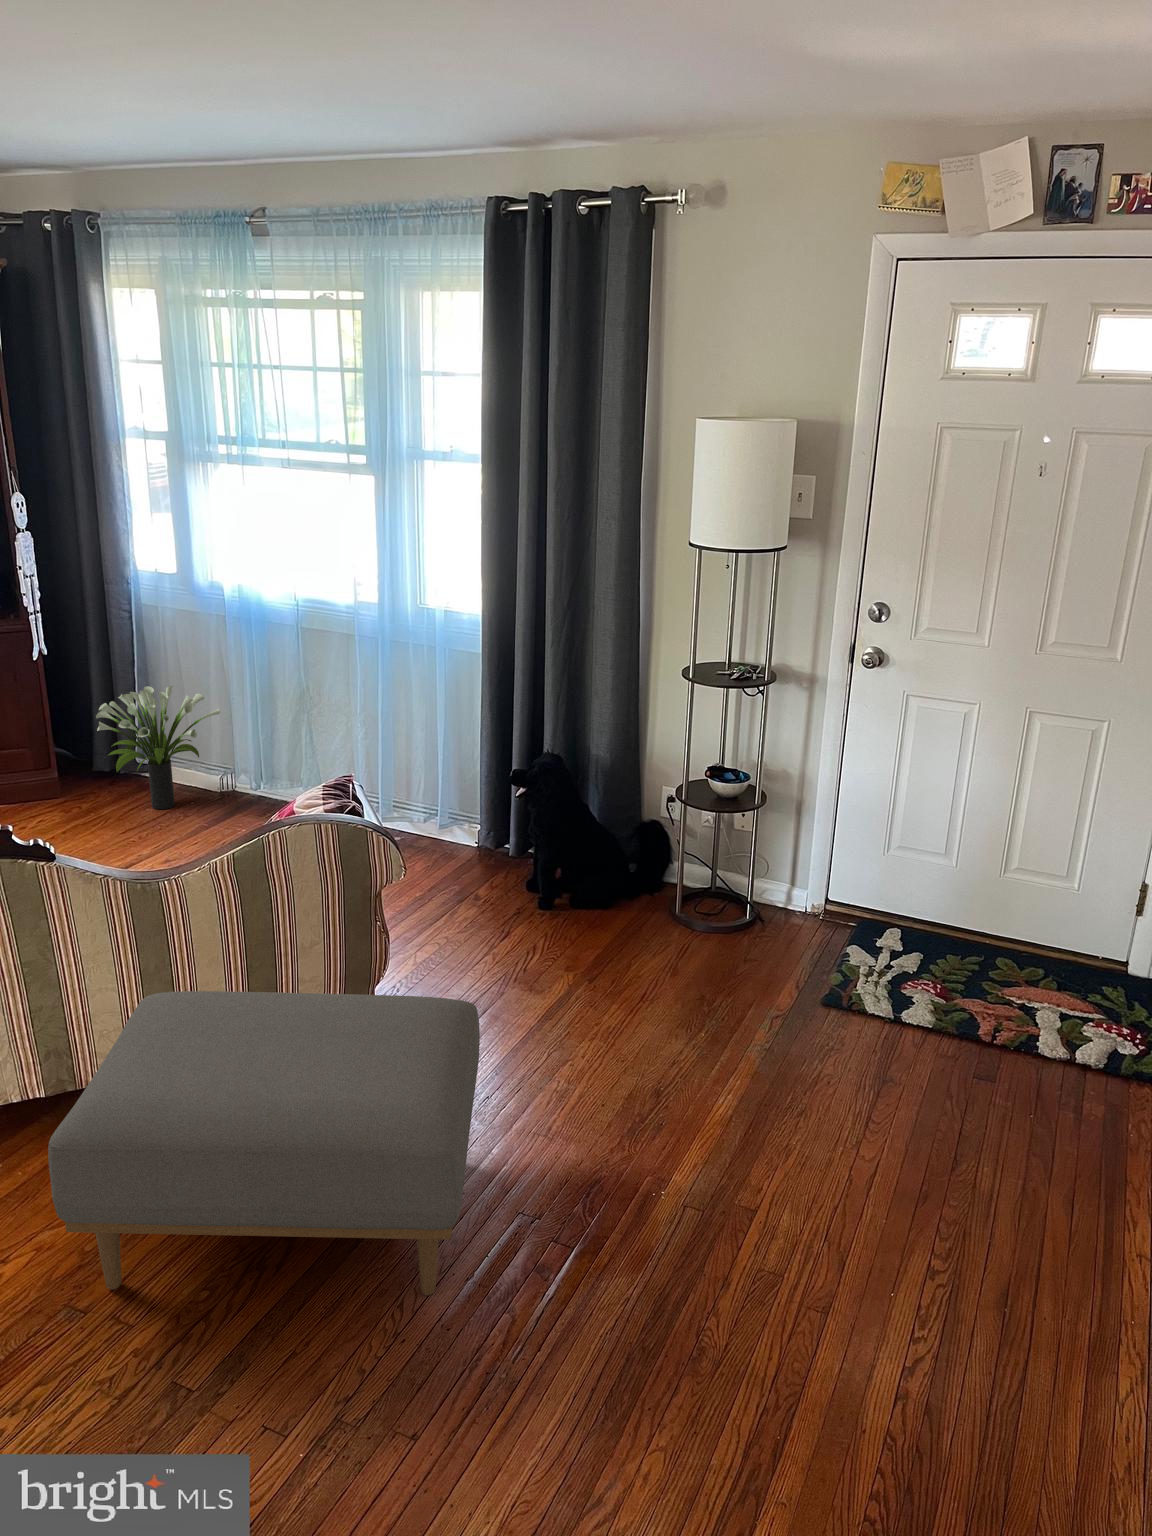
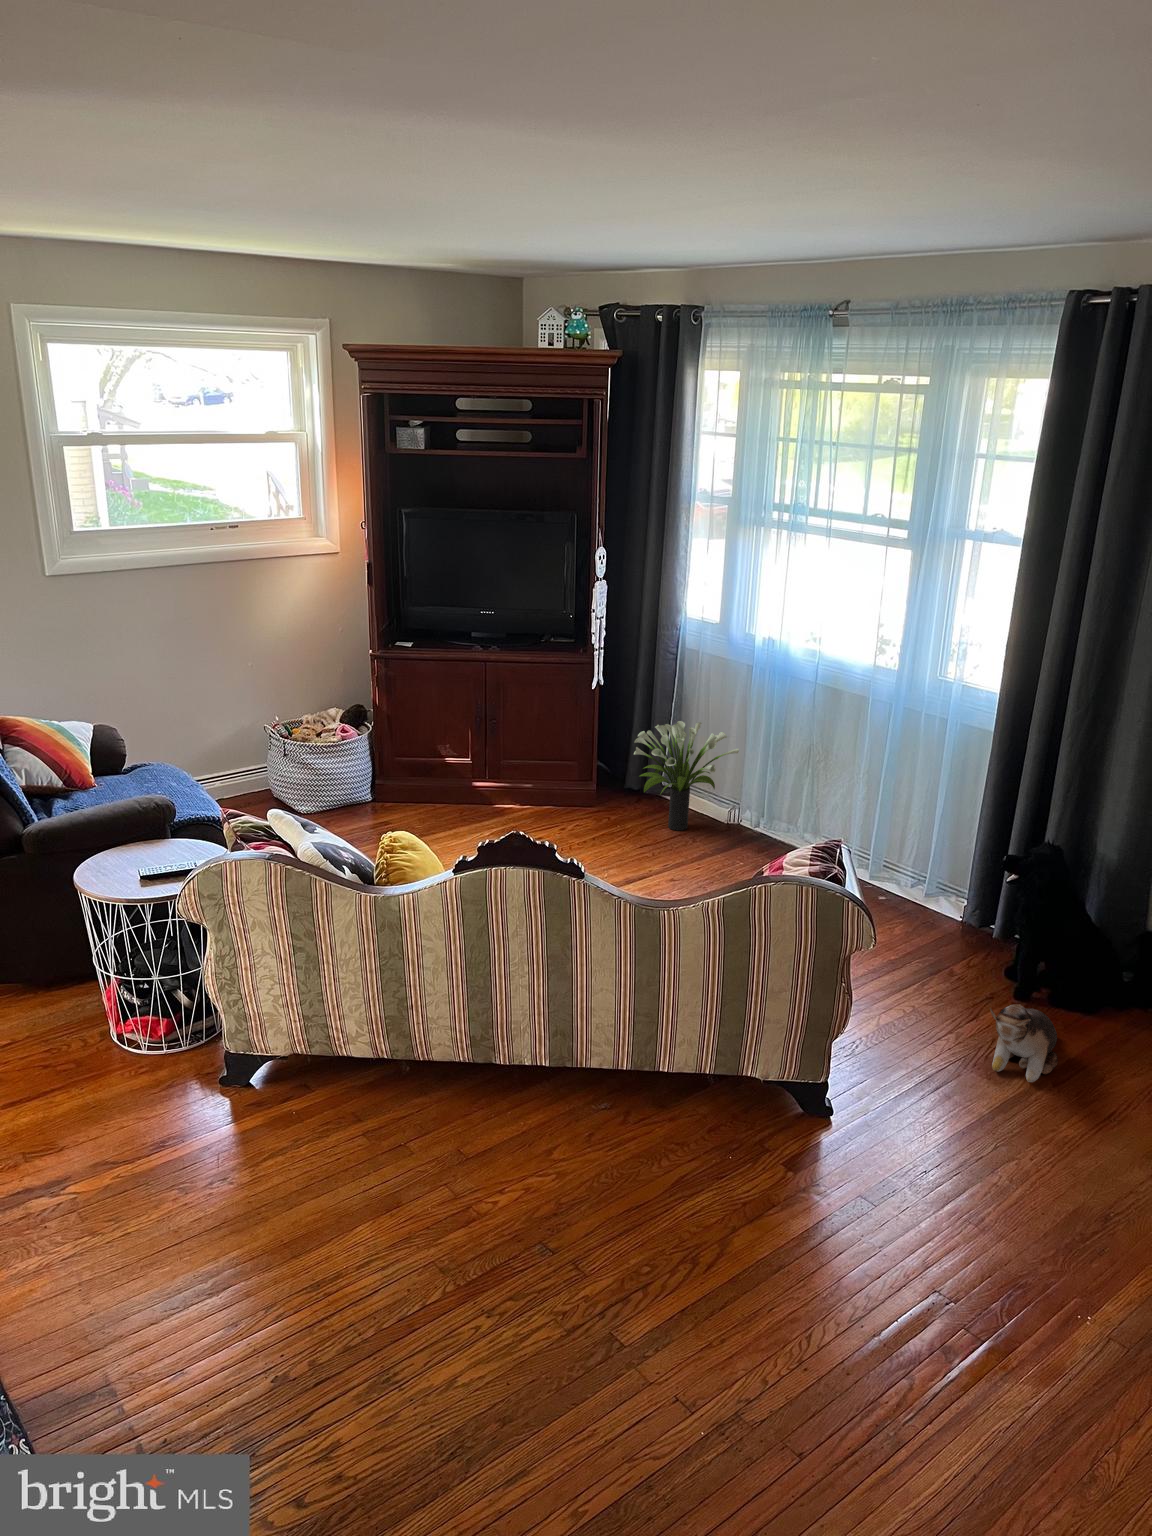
plush toy: none [522,910,590,986] -> present [990,1004,1058,1082]
ottoman: present [48,991,480,1295] -> none [543,1003,925,1337]

